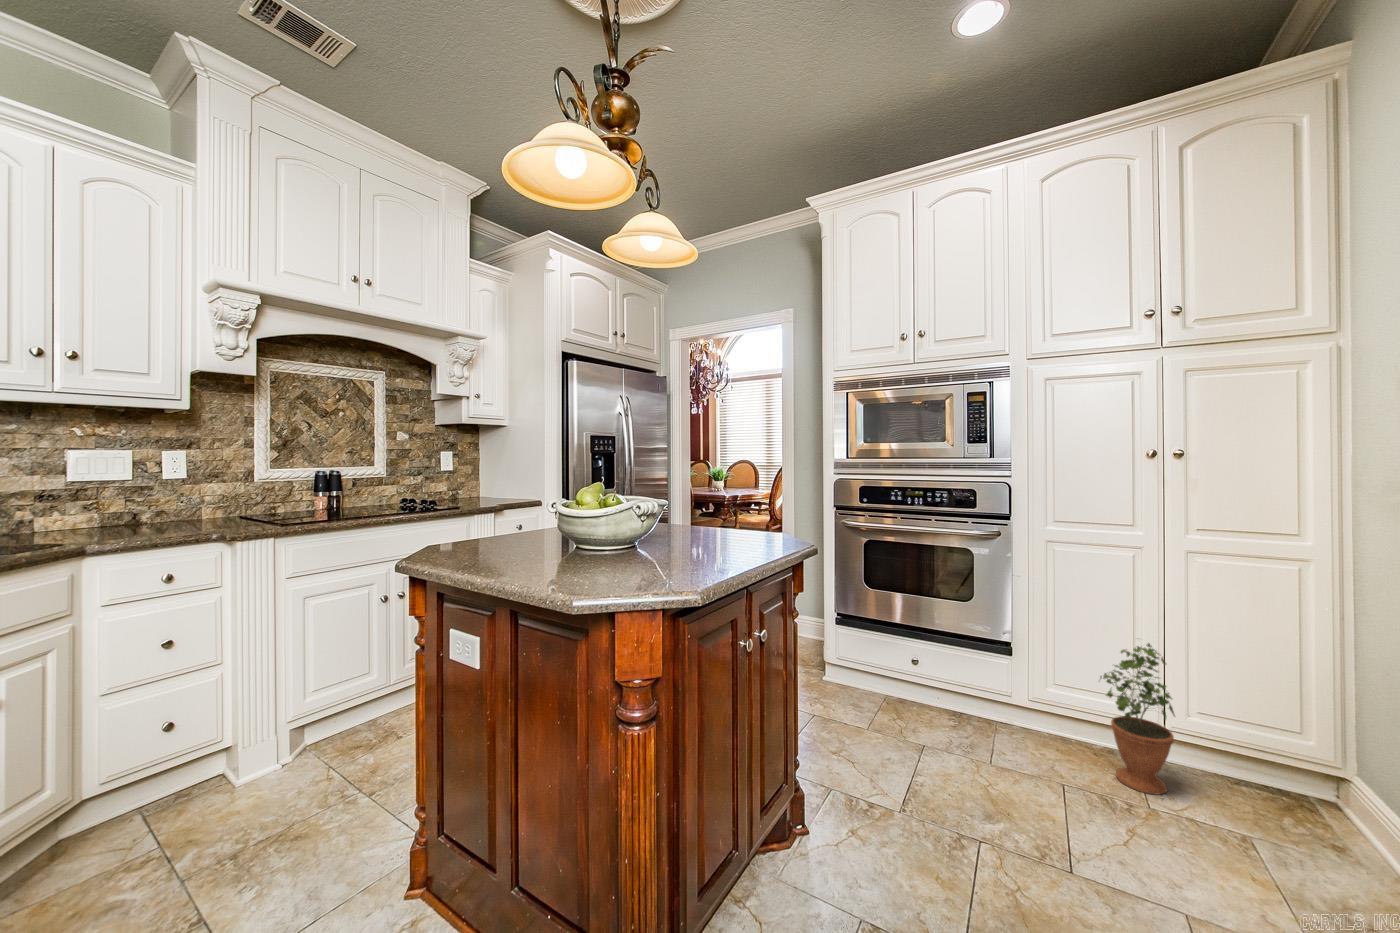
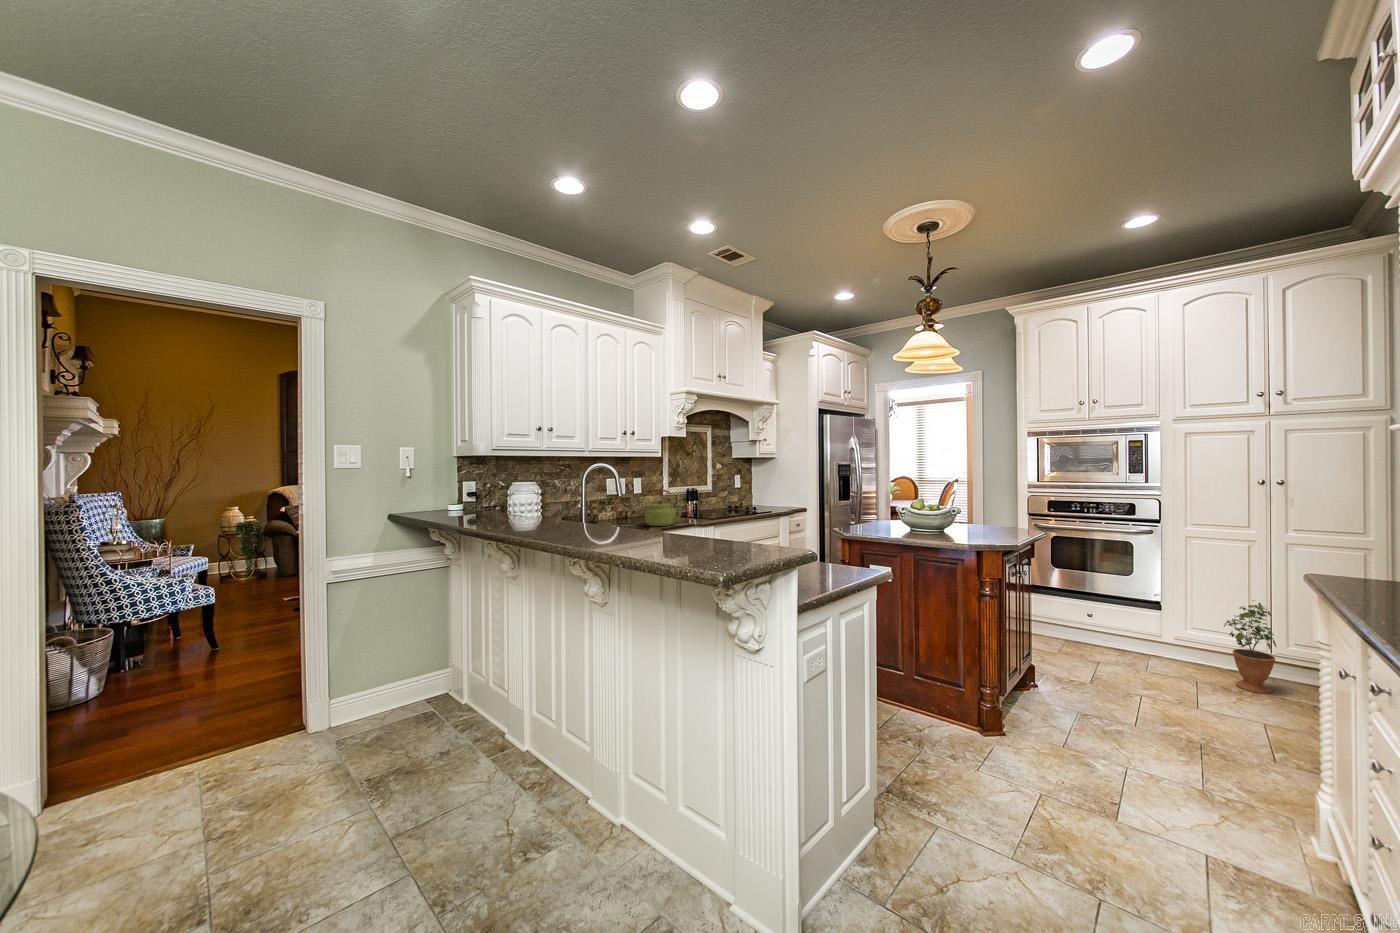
kettle: none [131,464,212,534] -> present [645,489,682,526]

